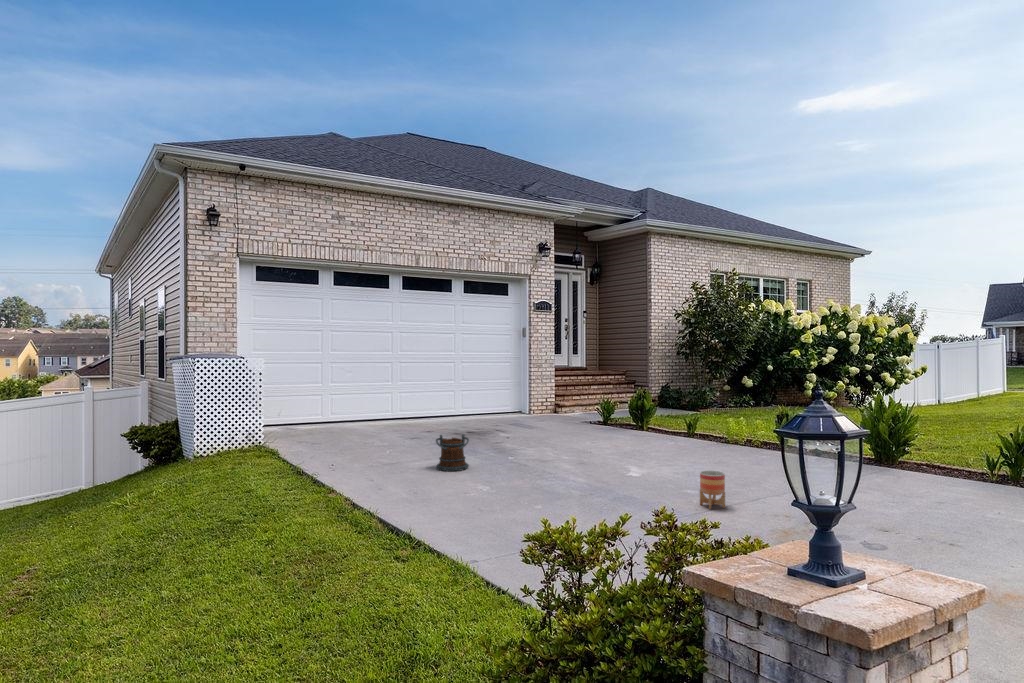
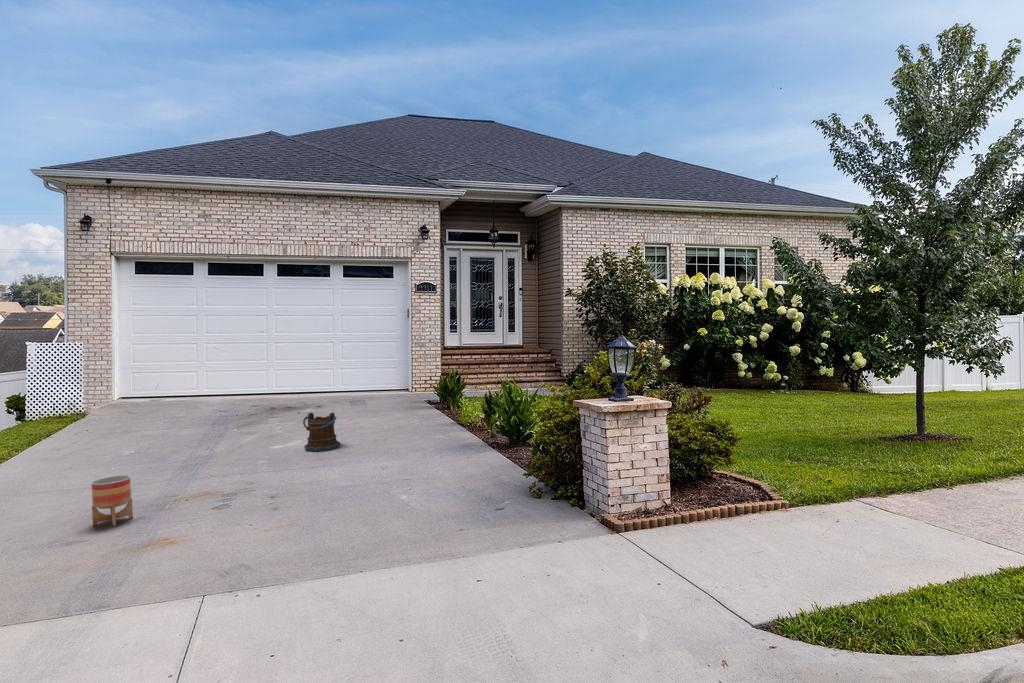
bucket: present [436,434,469,471] -> present [303,413,340,452]

